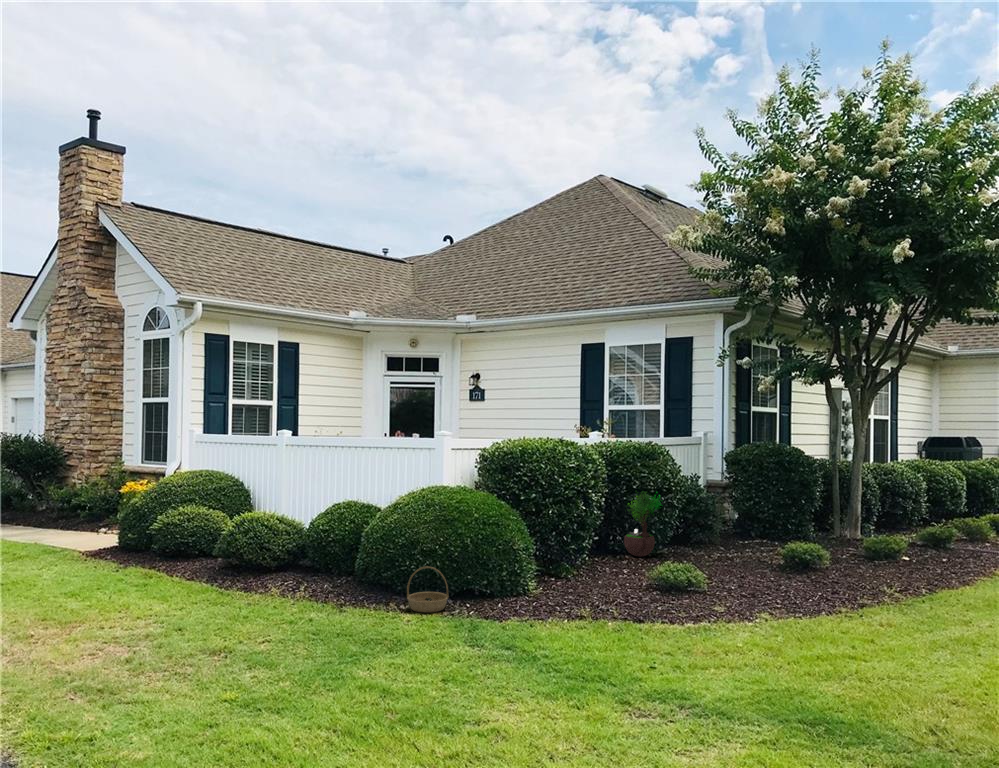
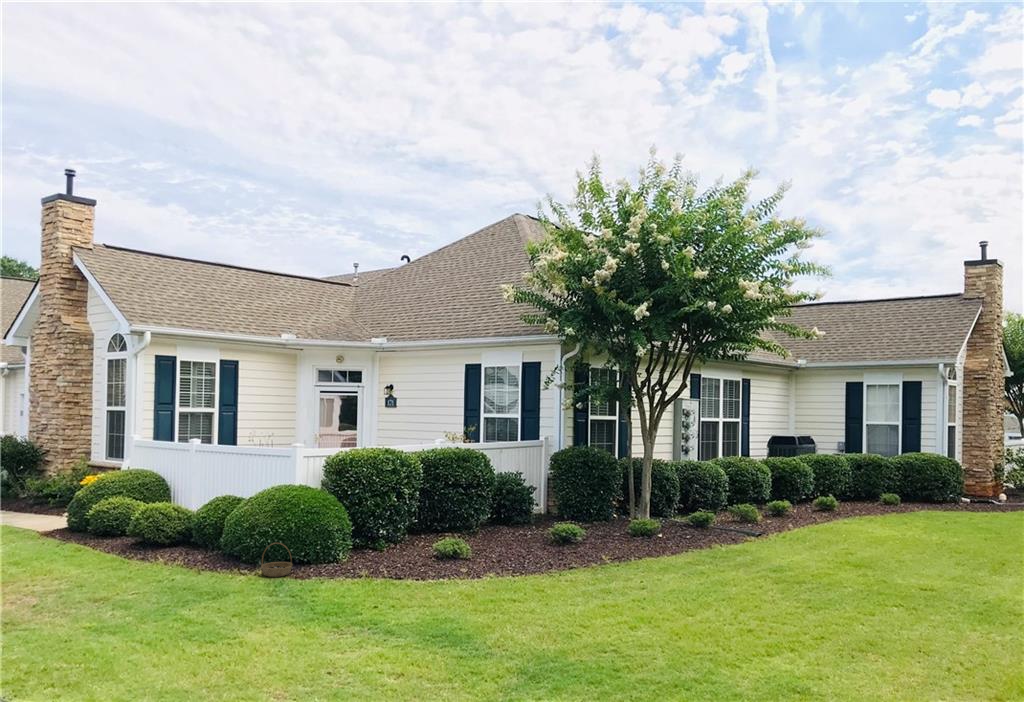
potted tree: present [624,492,661,557] -> none [467,481,498,536]

